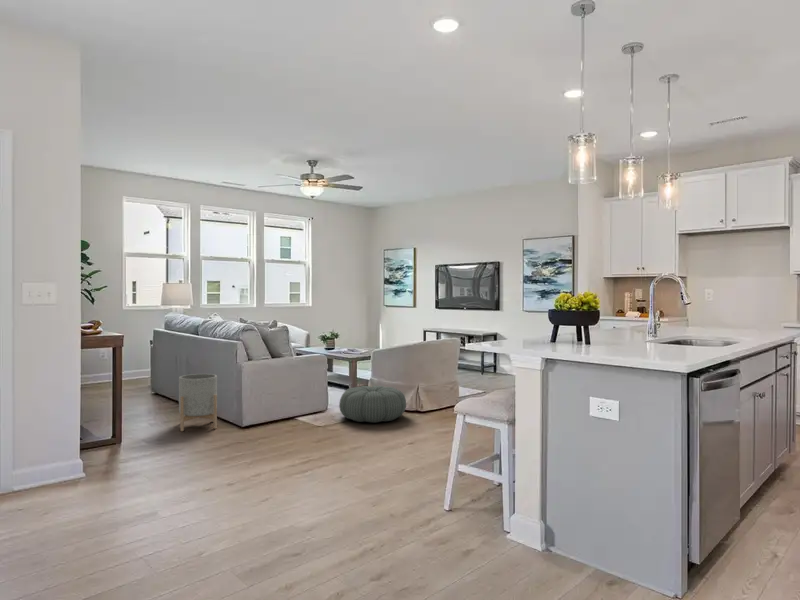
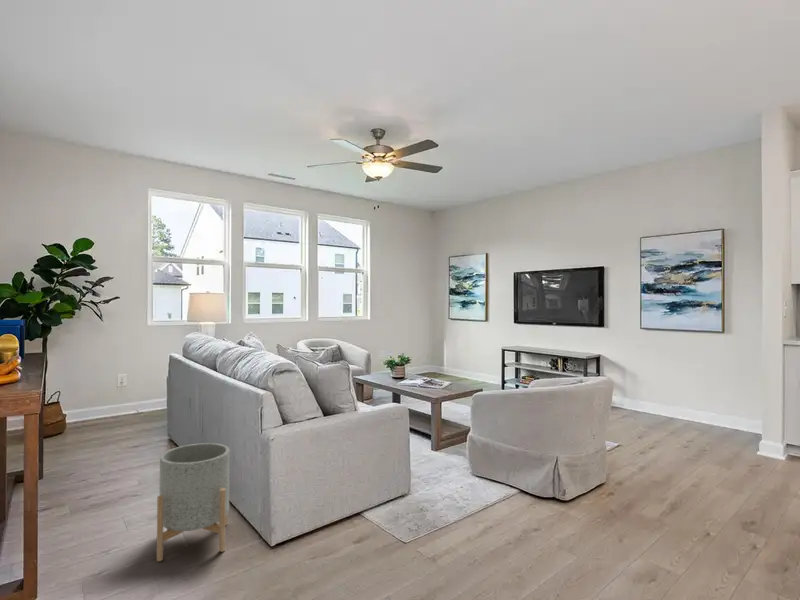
pouf: present [339,386,406,423] -> none [438,457,552,538]

